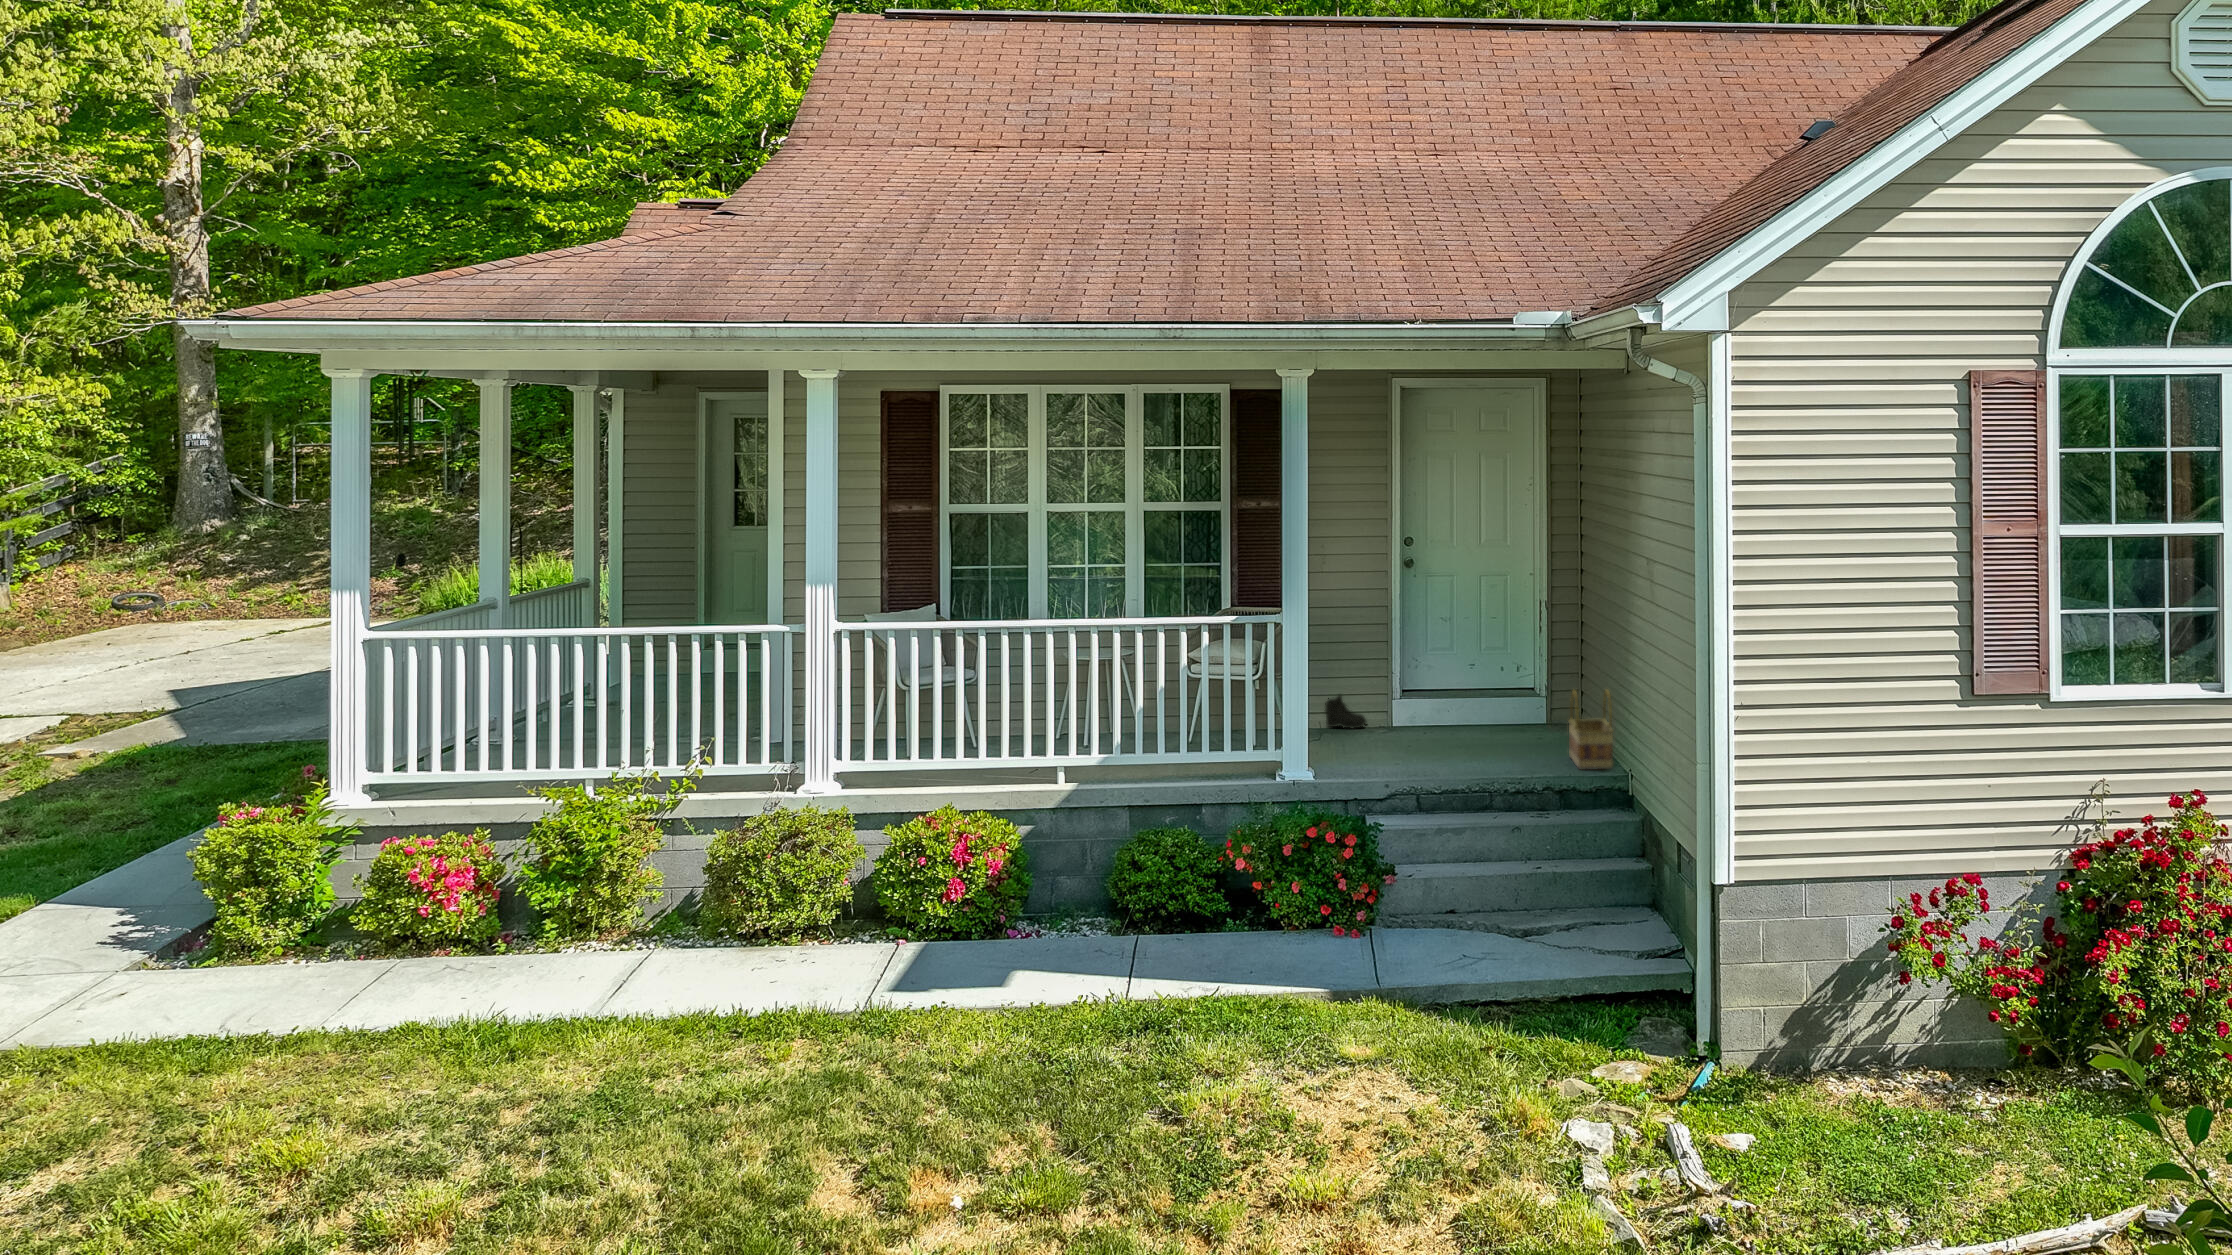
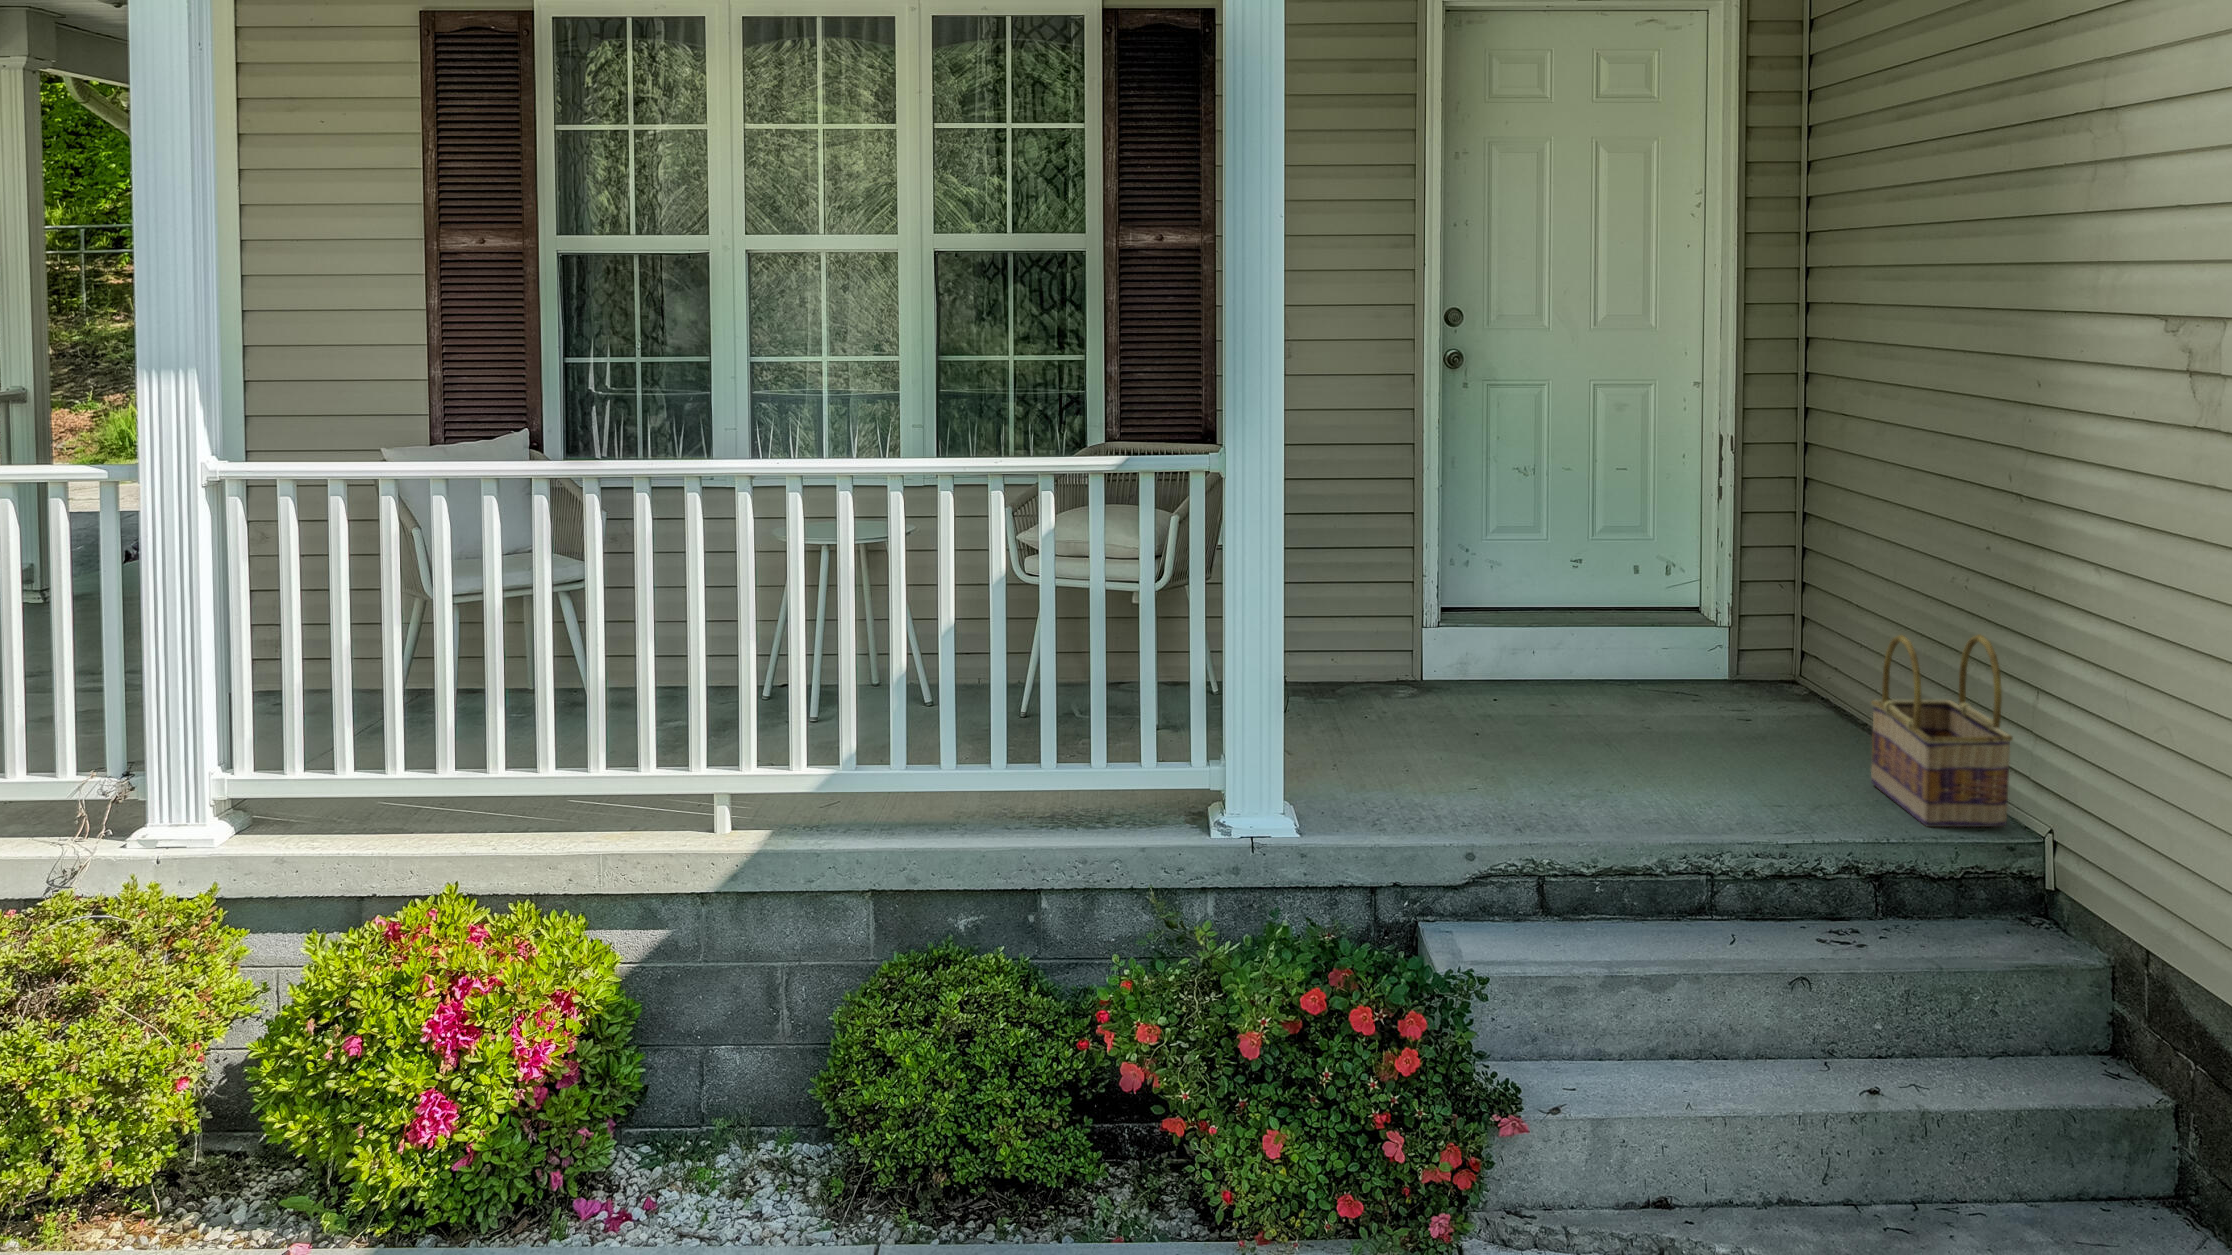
boots: present [1324,695,1366,729] -> none [1293,619,1381,693]

